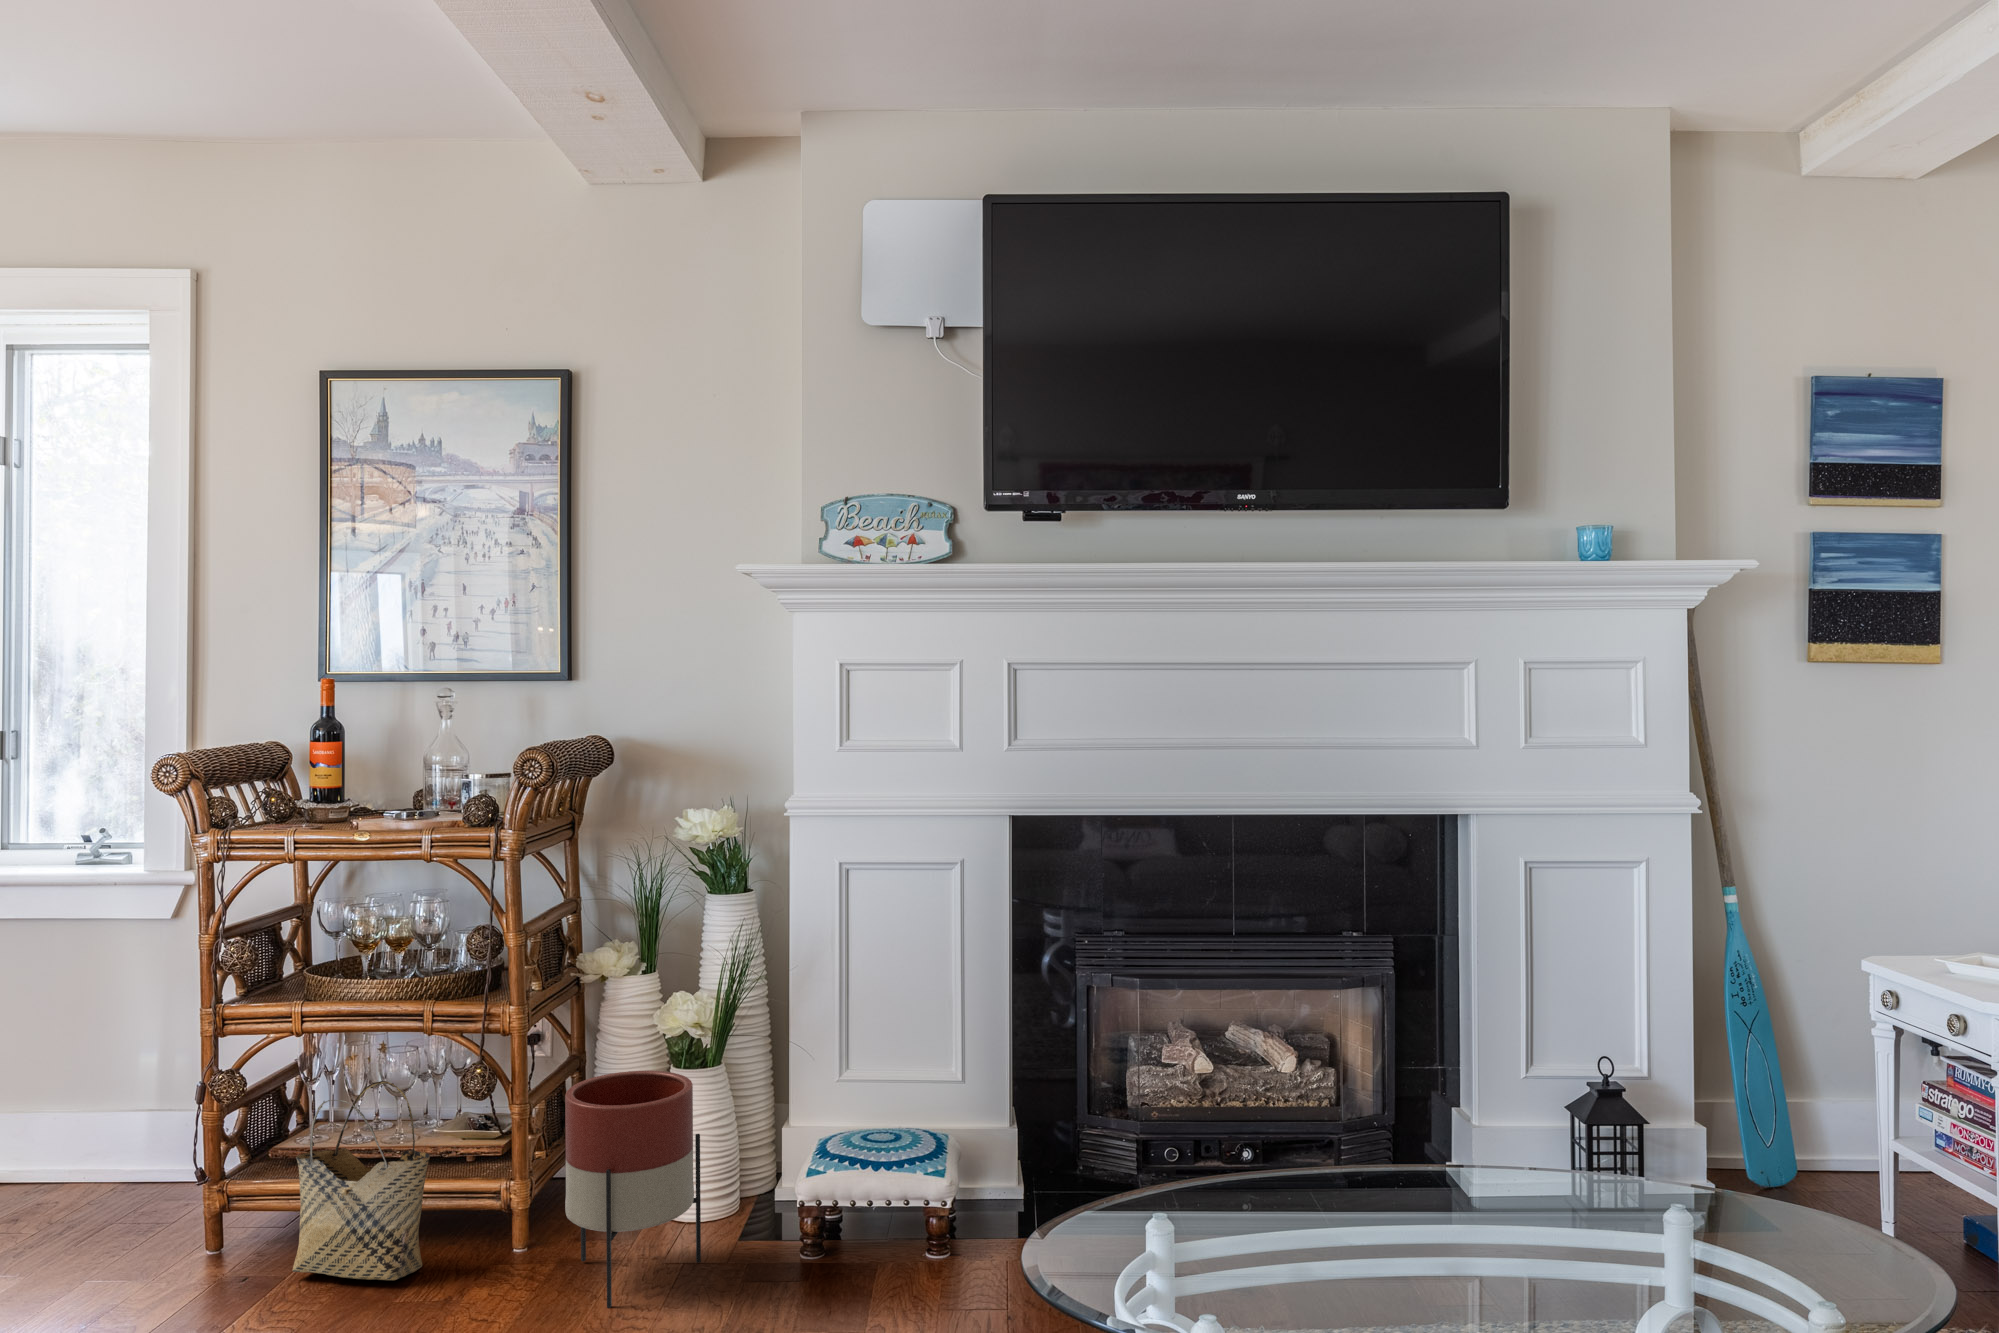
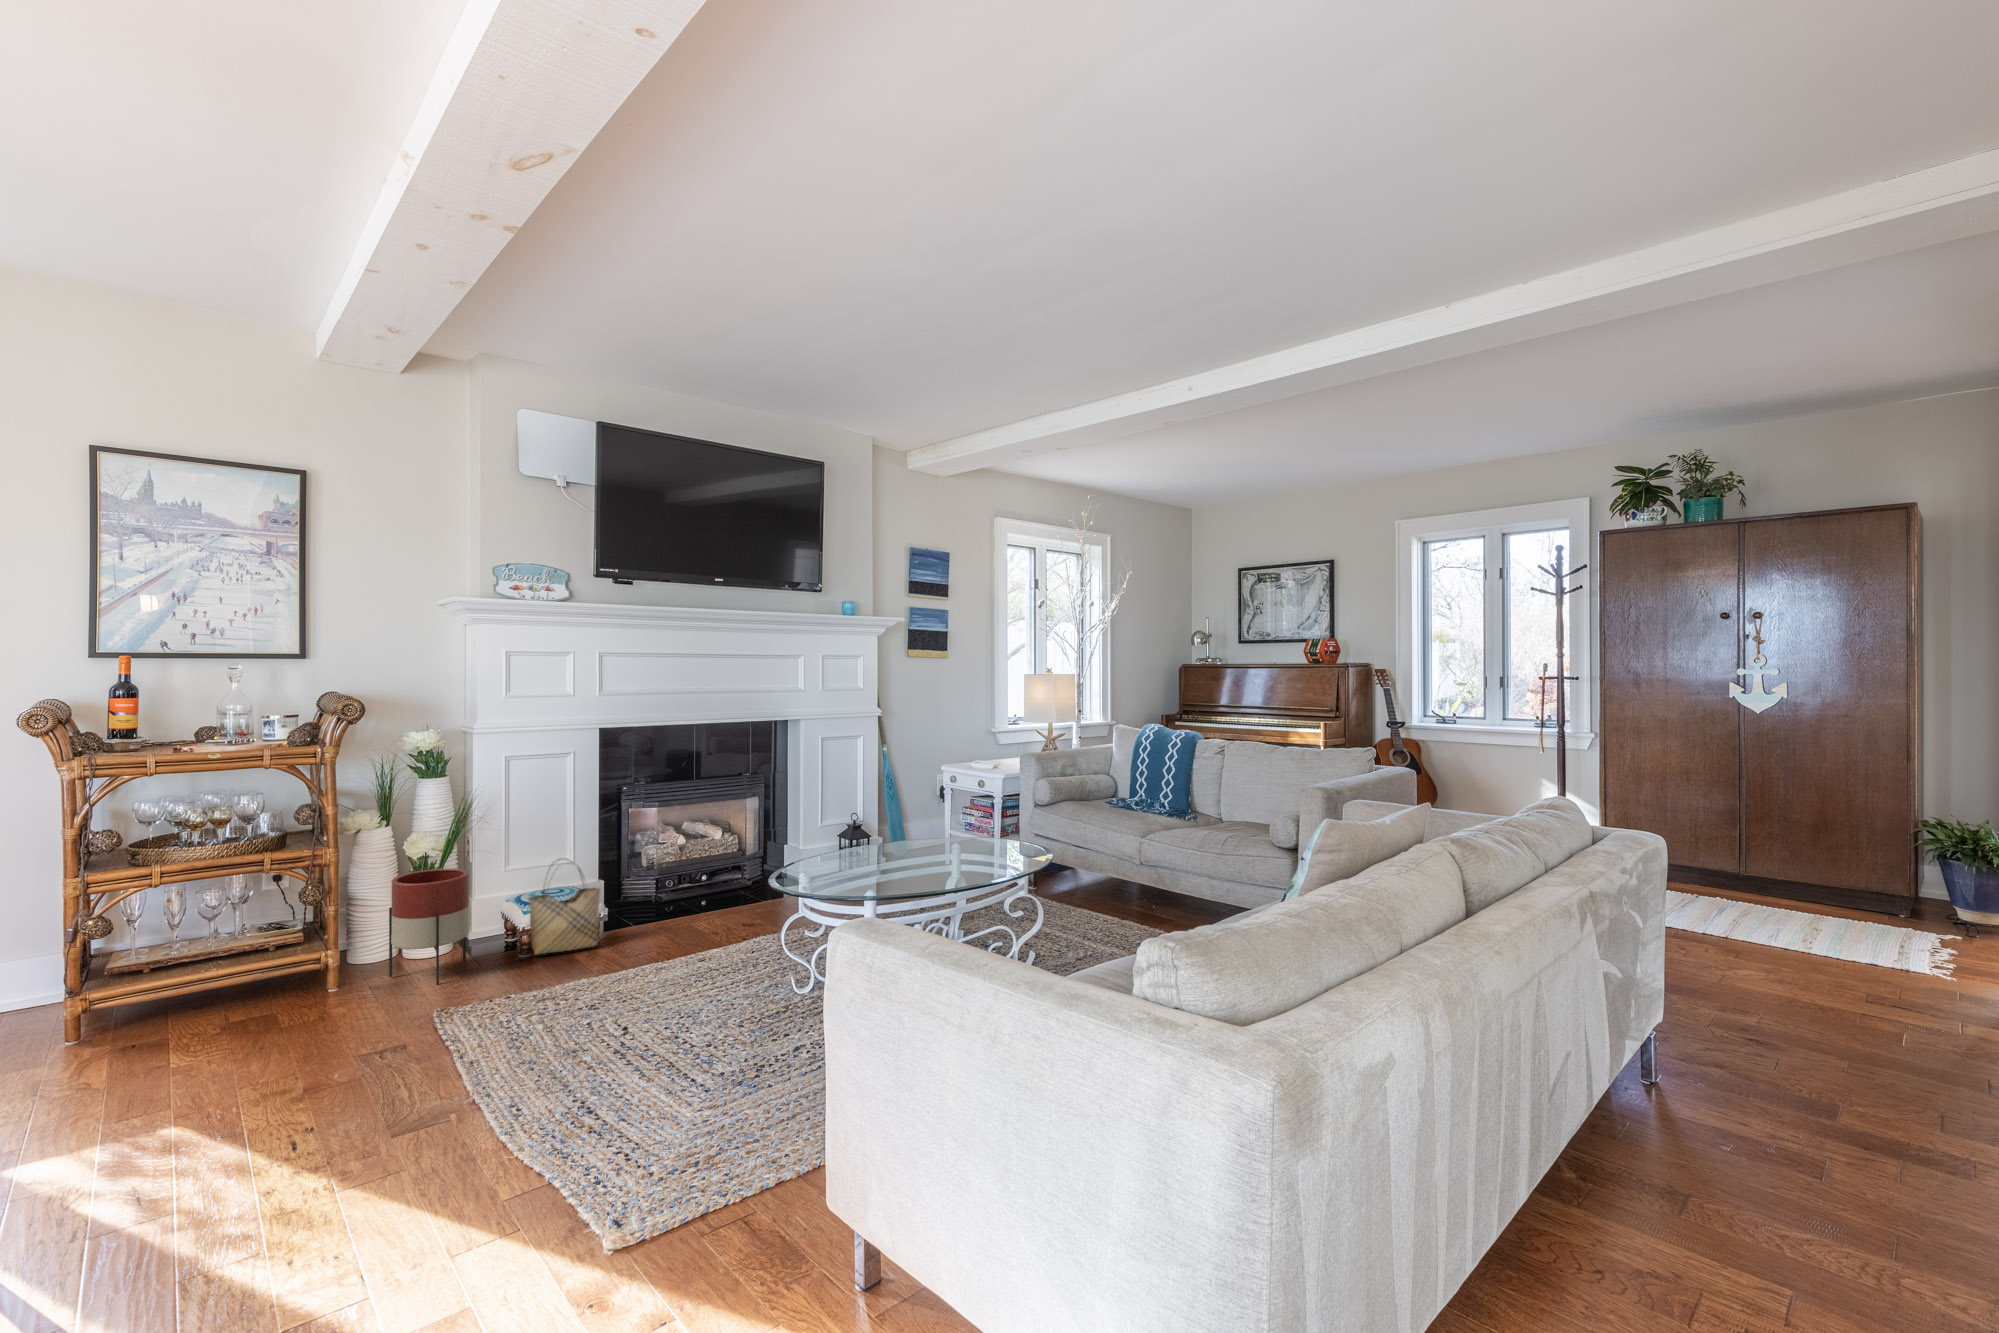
woven basket: present [293,1081,430,1280] -> present [529,858,600,955]

